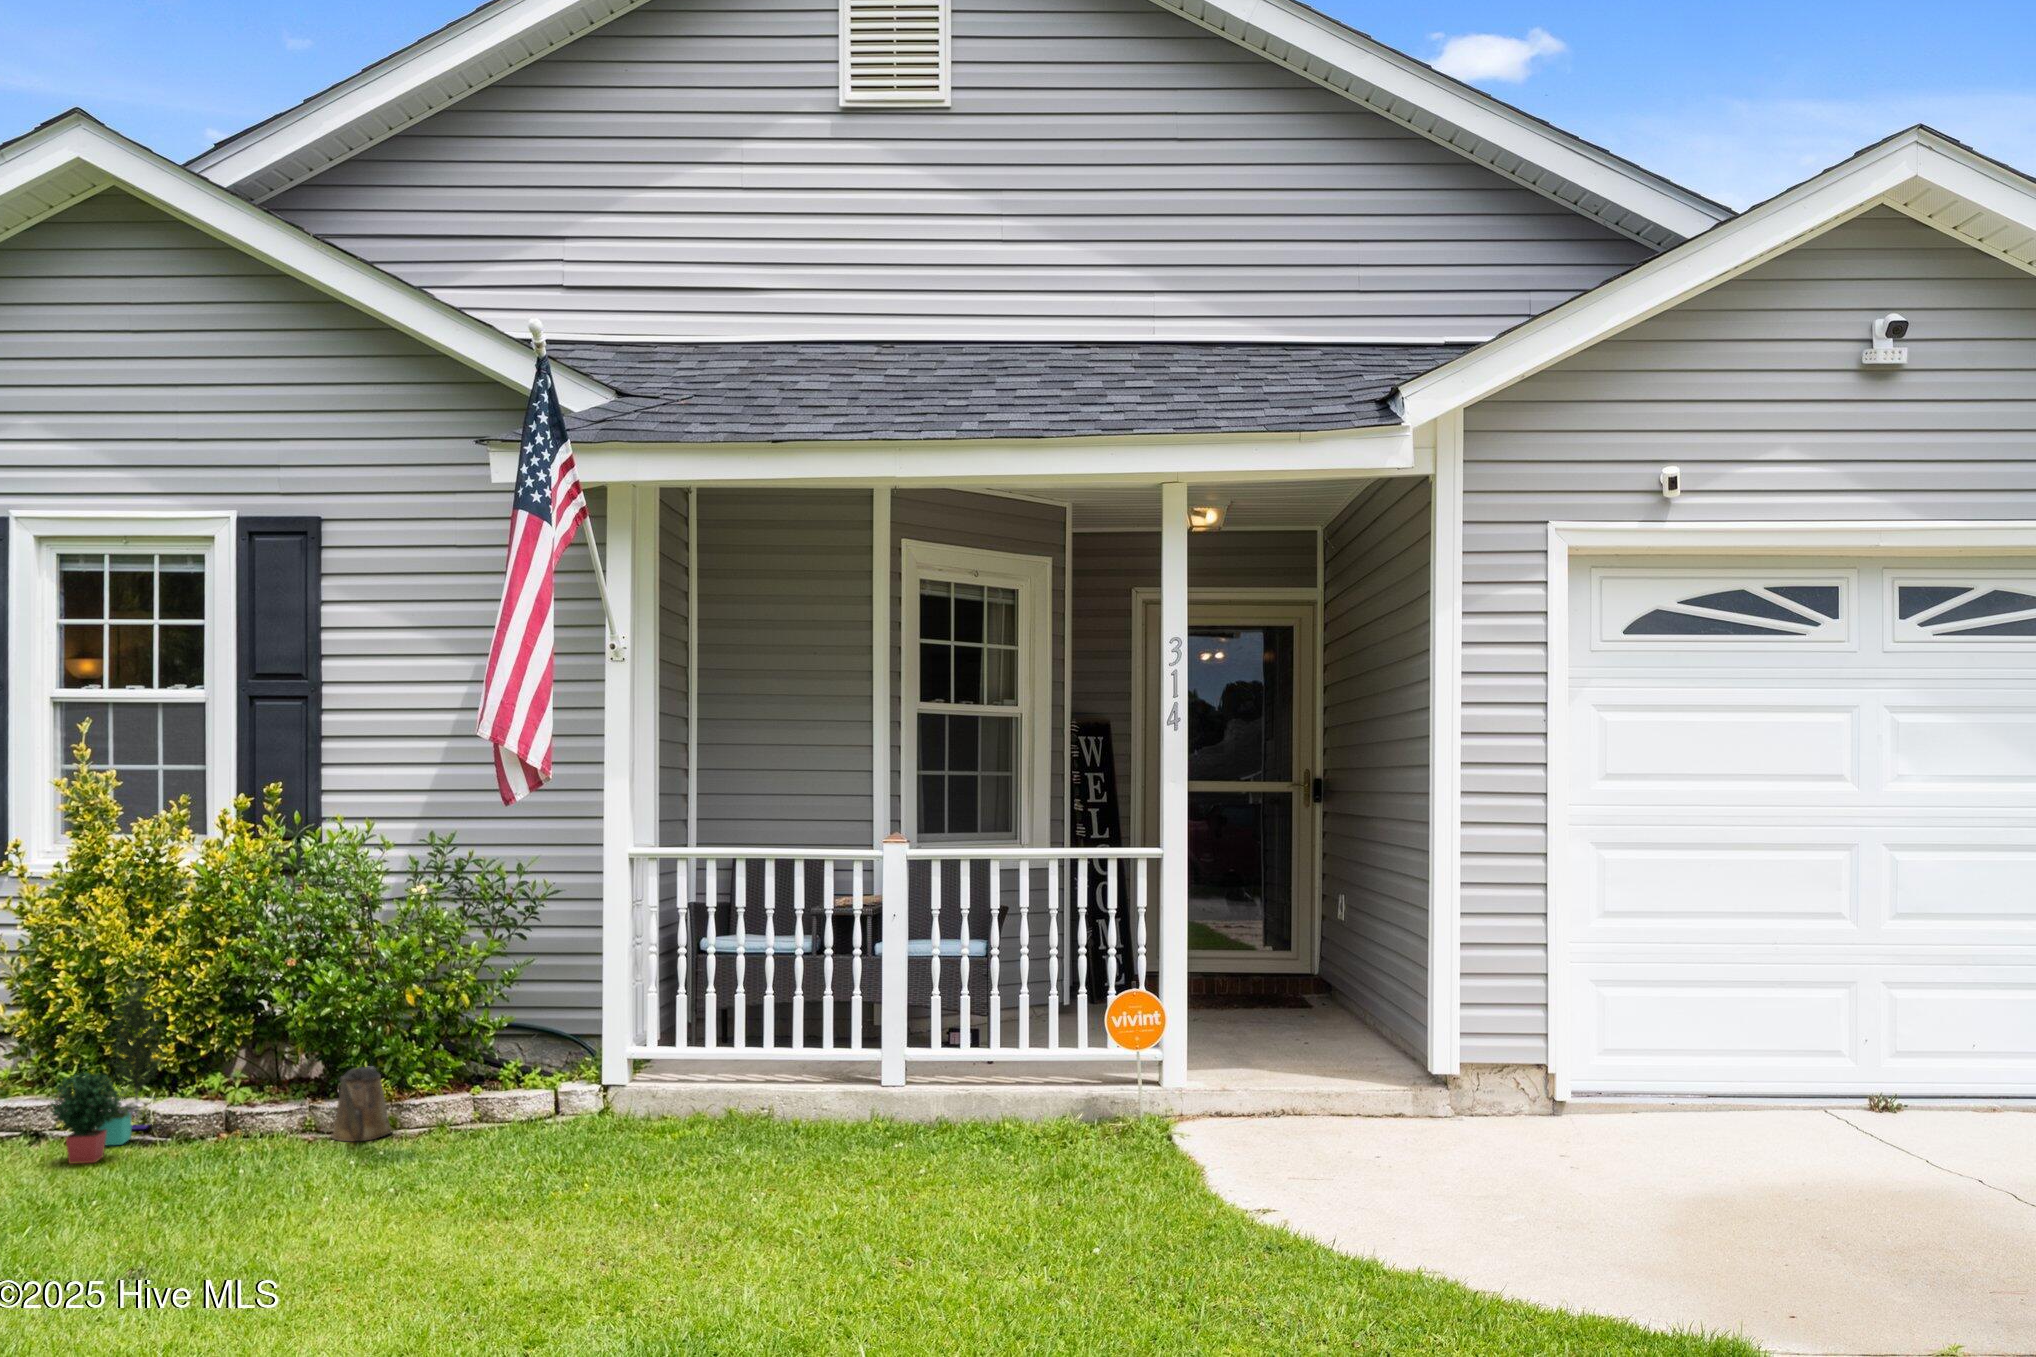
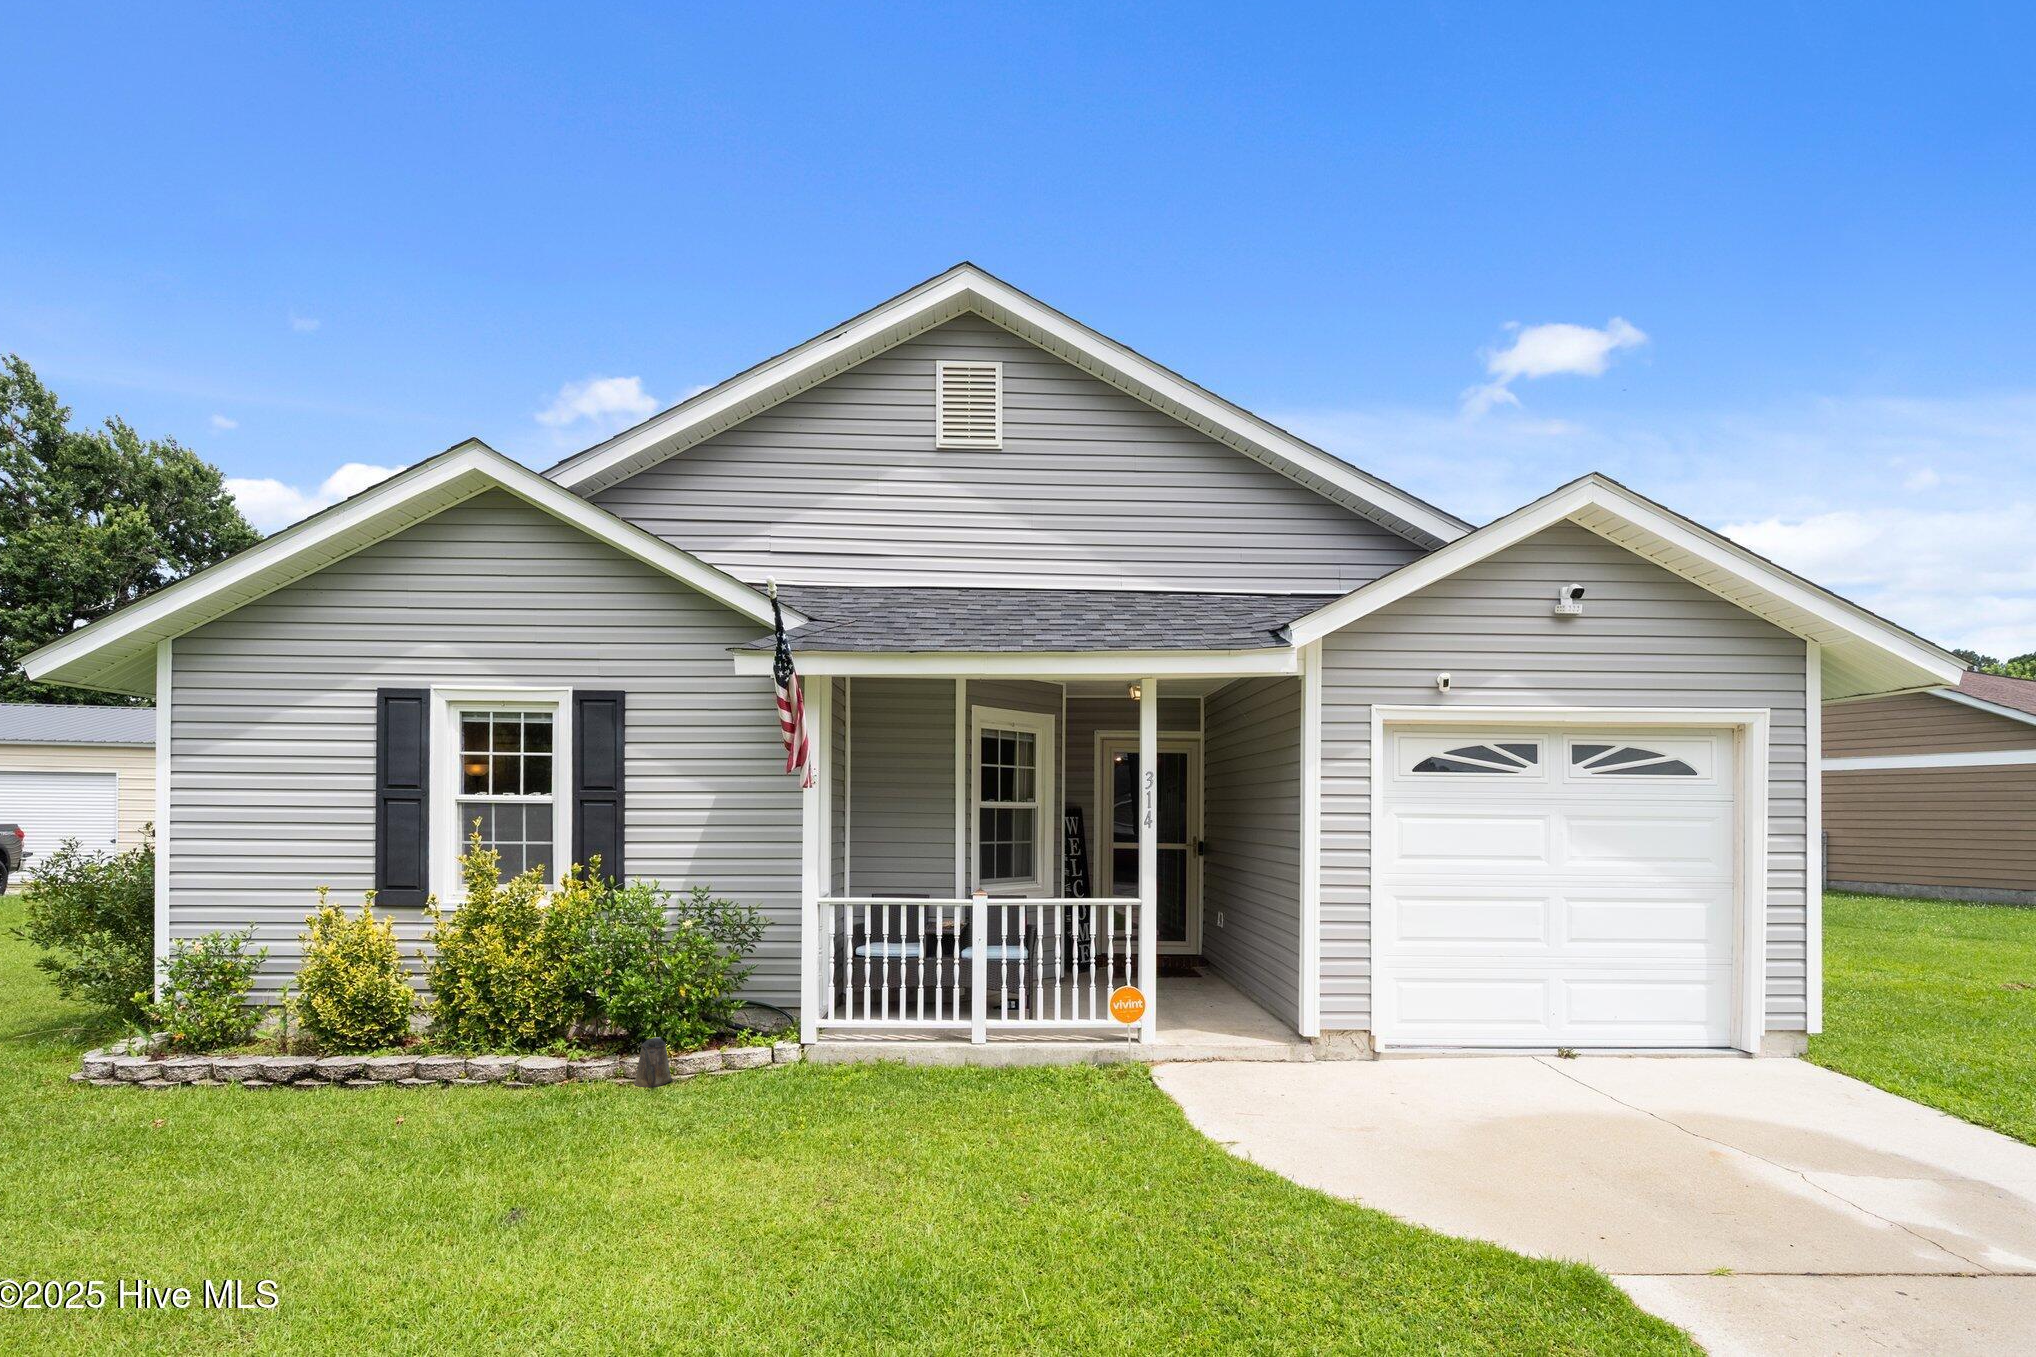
potted plant: present [50,980,168,1164] -> none [460,980,533,1107]

